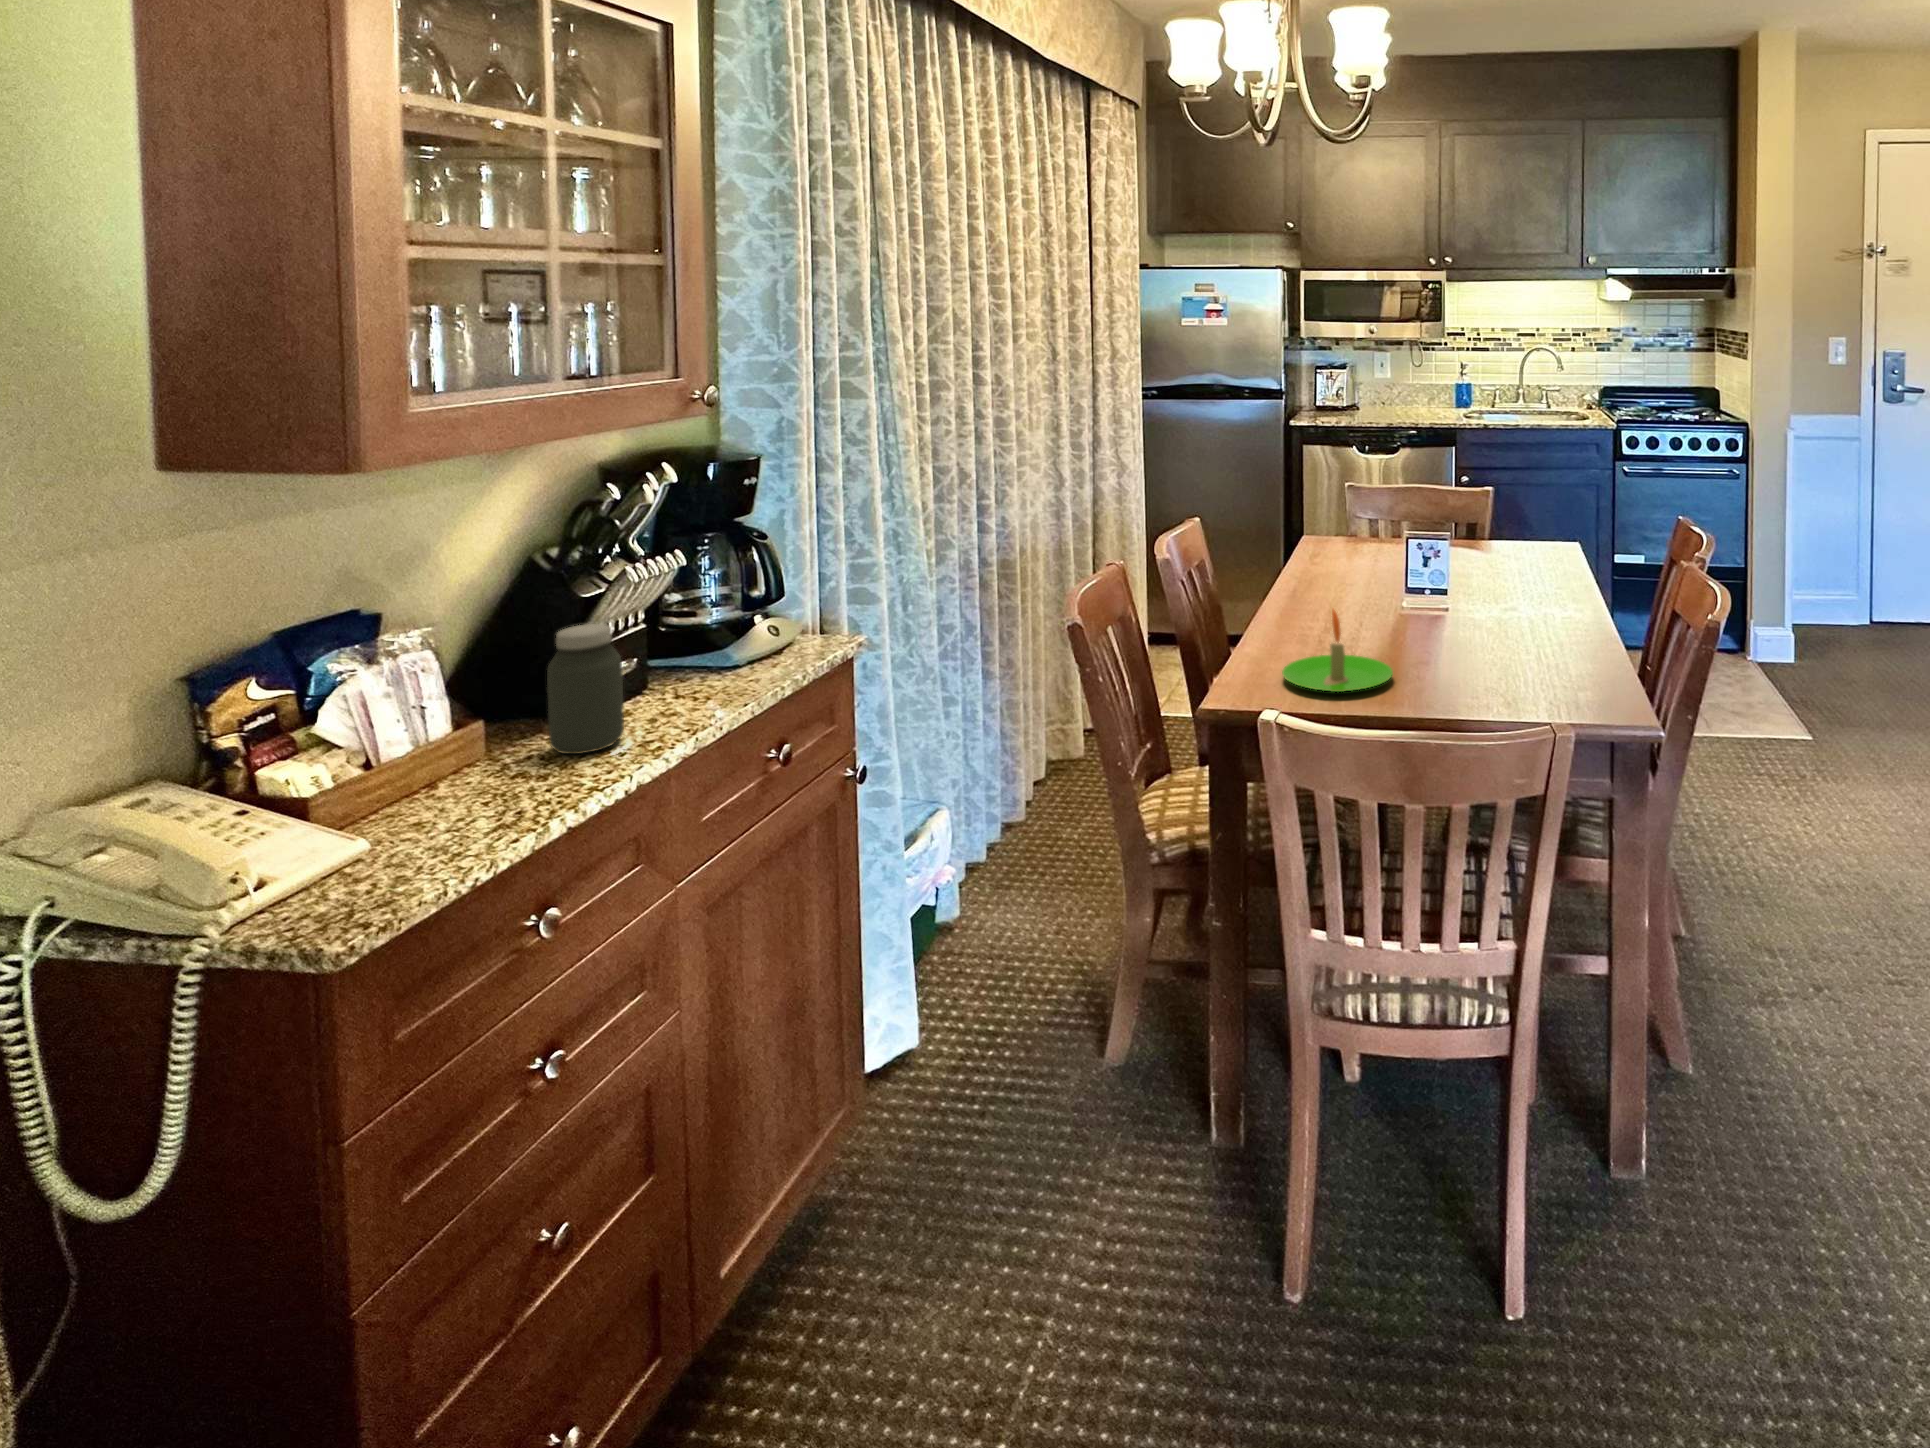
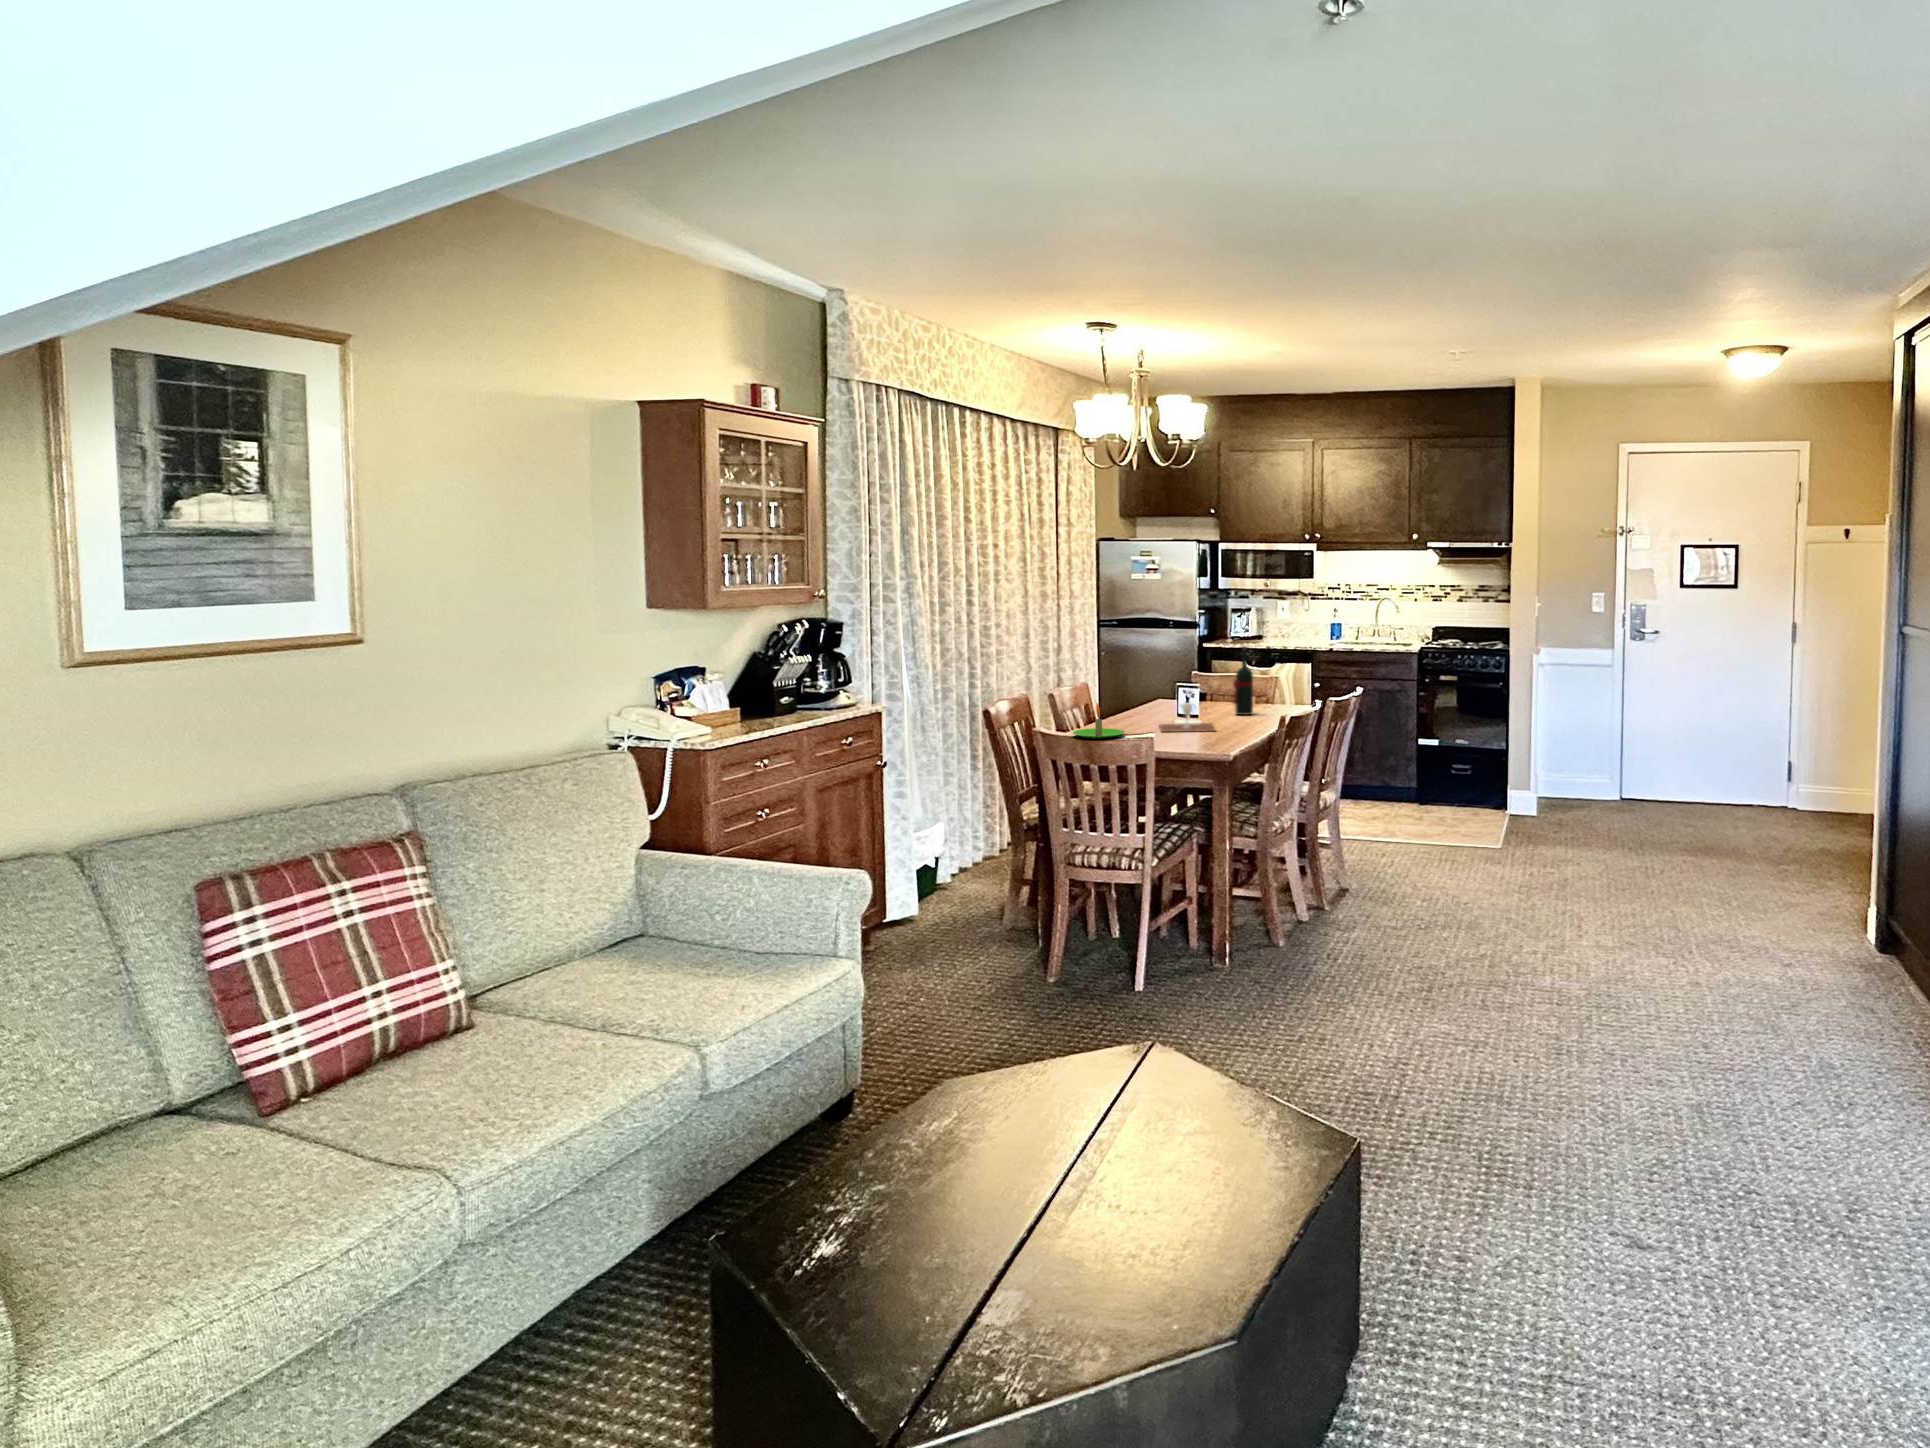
wine bottle: none [1500,454,1534,583] -> present [1233,646,1253,715]
wine glass: none [1406,583,1549,653] -> present [1159,703,1215,732]
jar: present [547,624,624,754] -> none [763,675,789,720]

